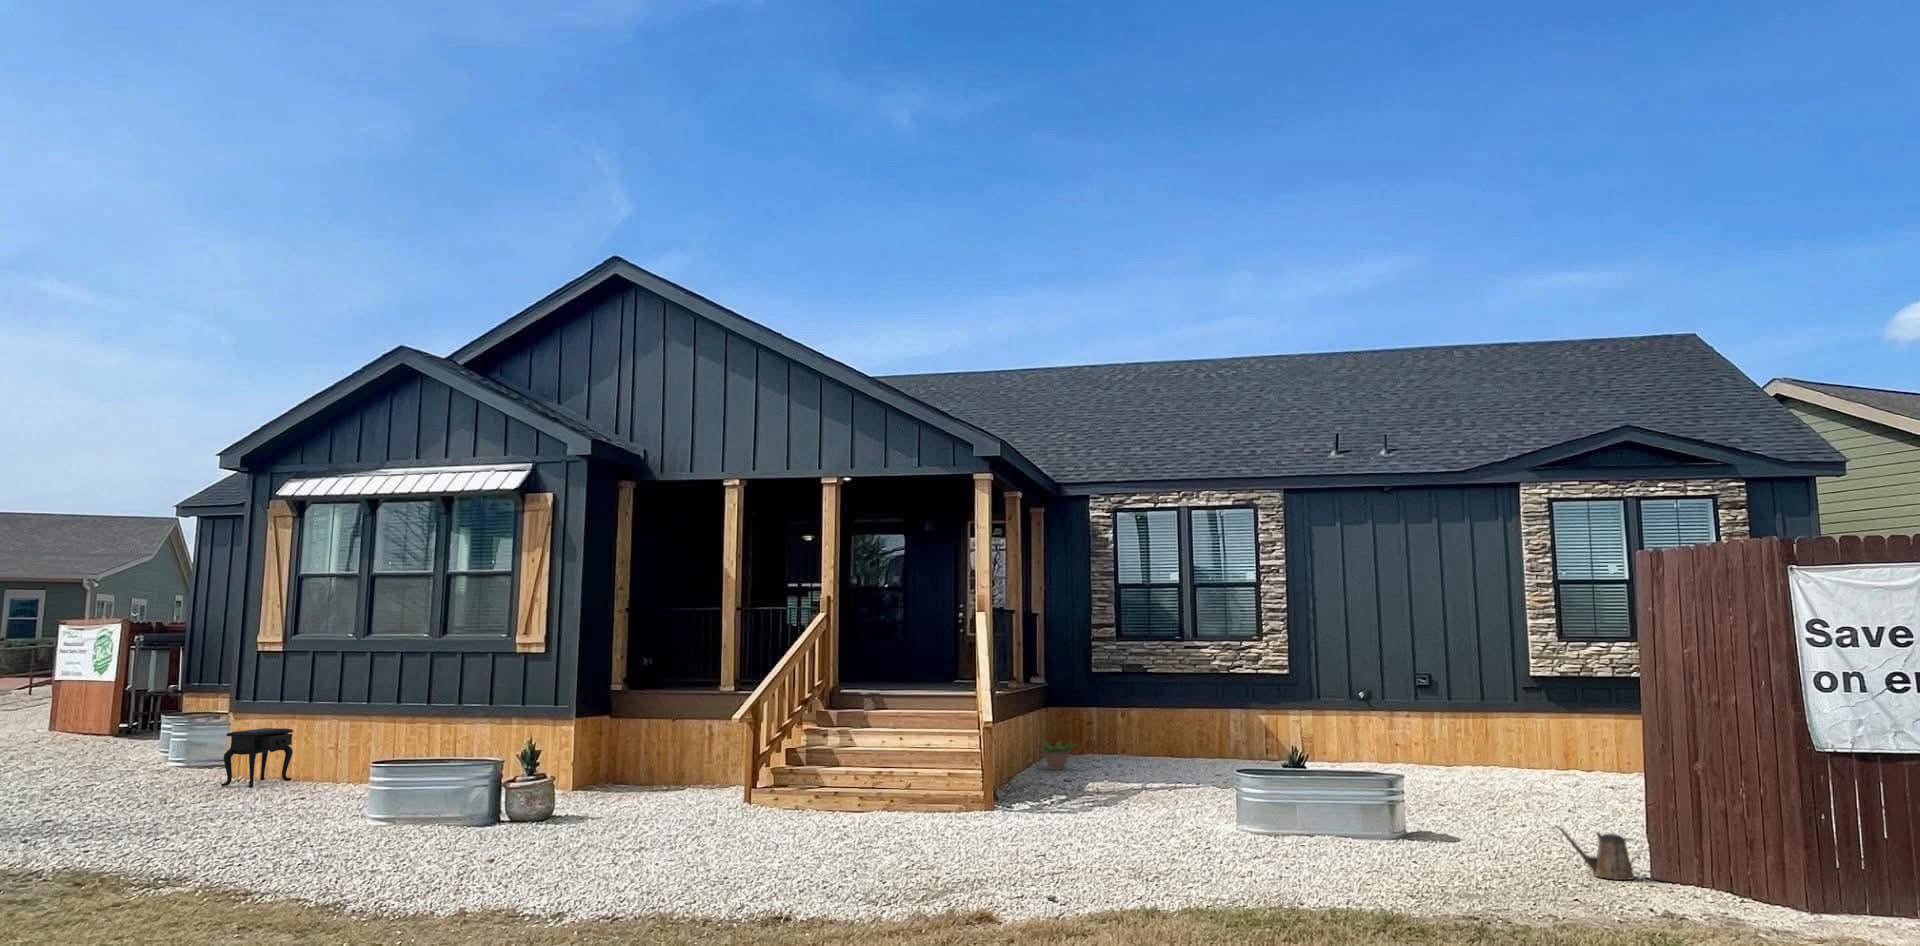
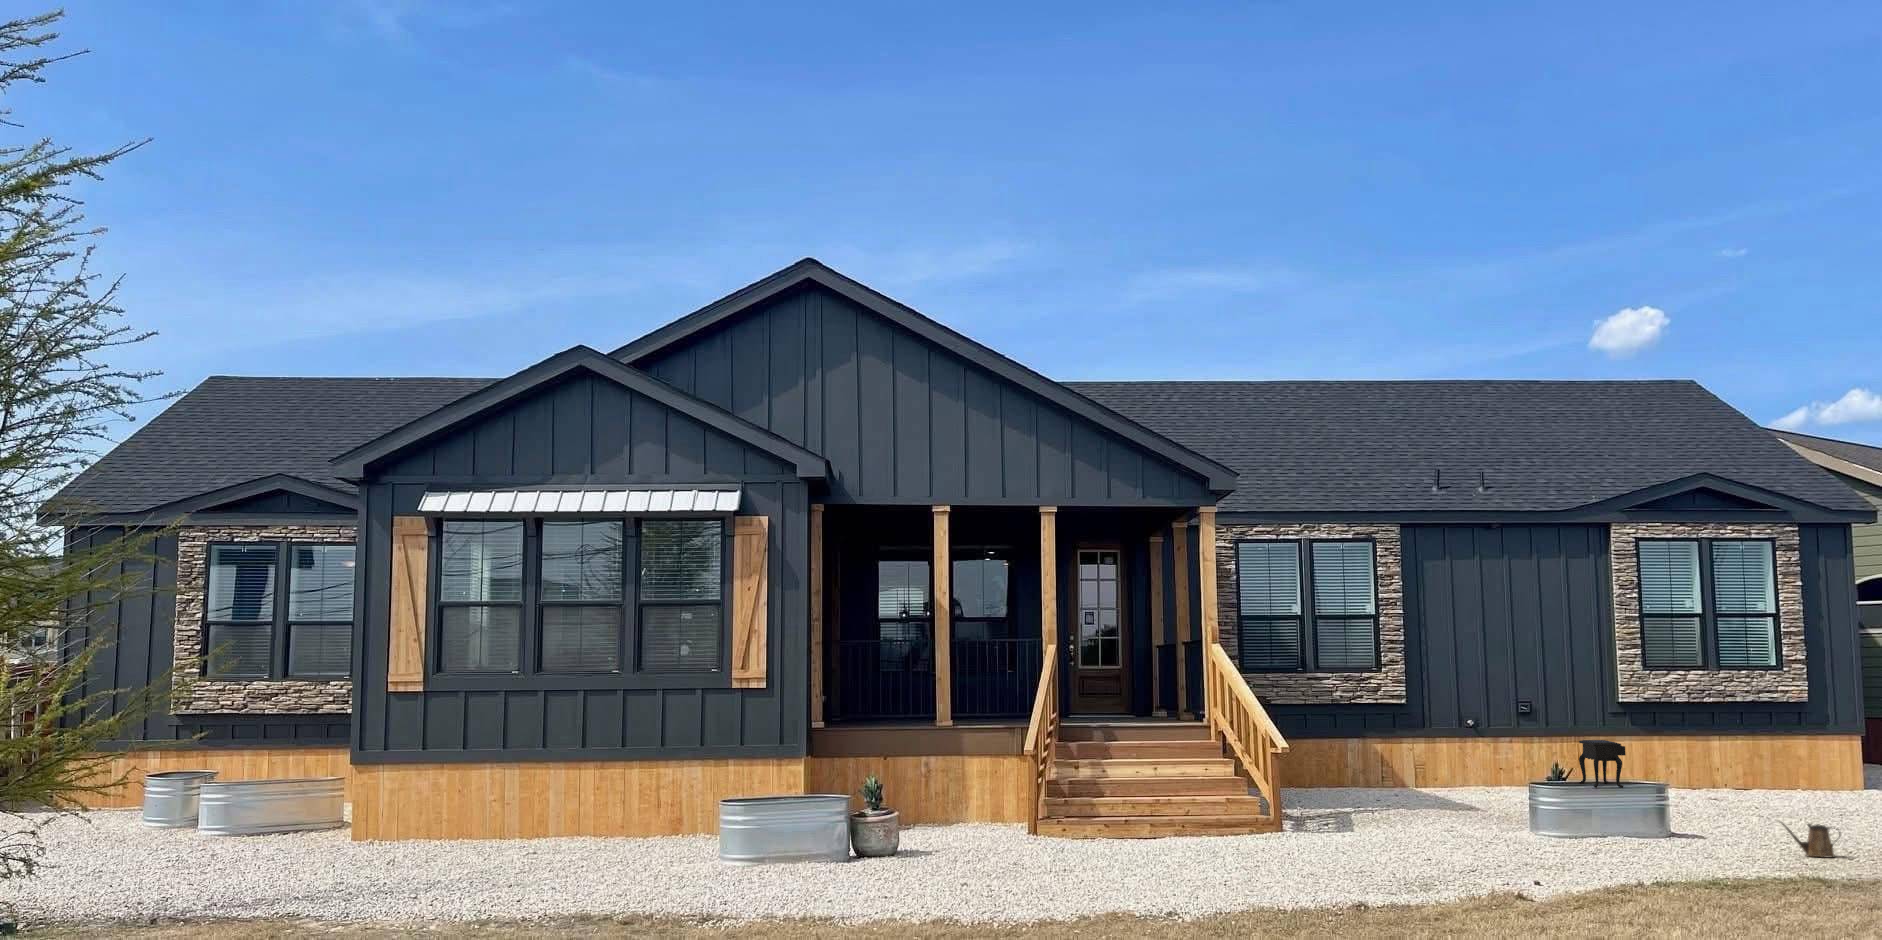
side table: present [221,728,293,787] -> present [1579,740,1626,788]
decorative plant: present [1041,741,1076,770] -> none [1202,771,1244,799]

